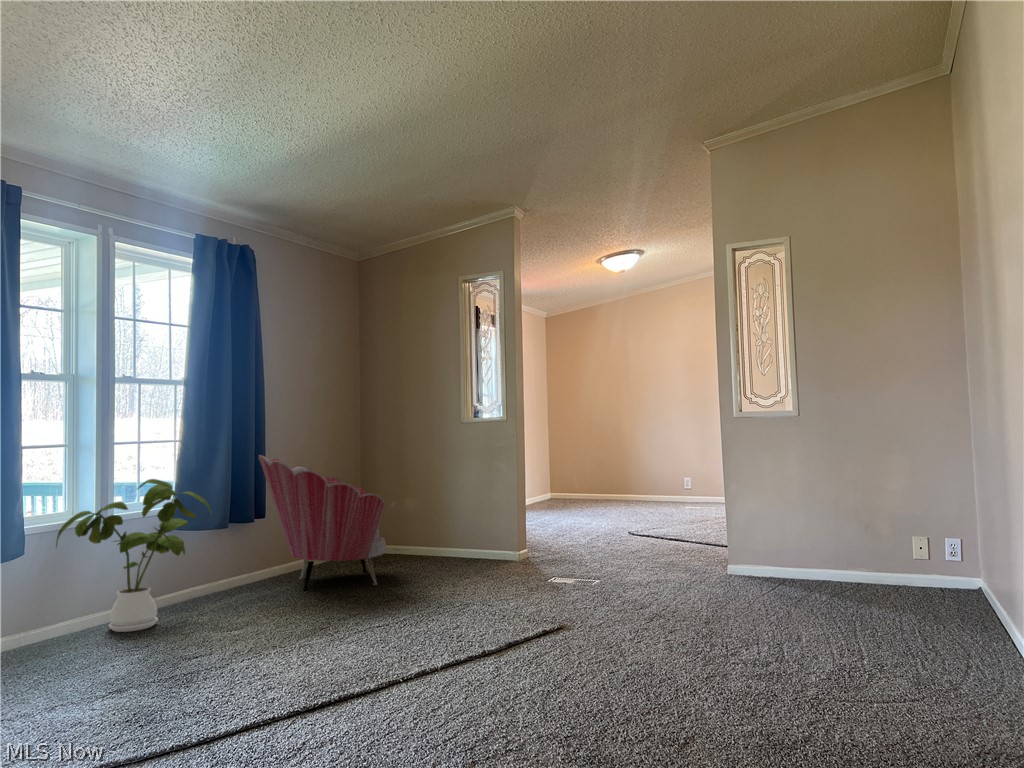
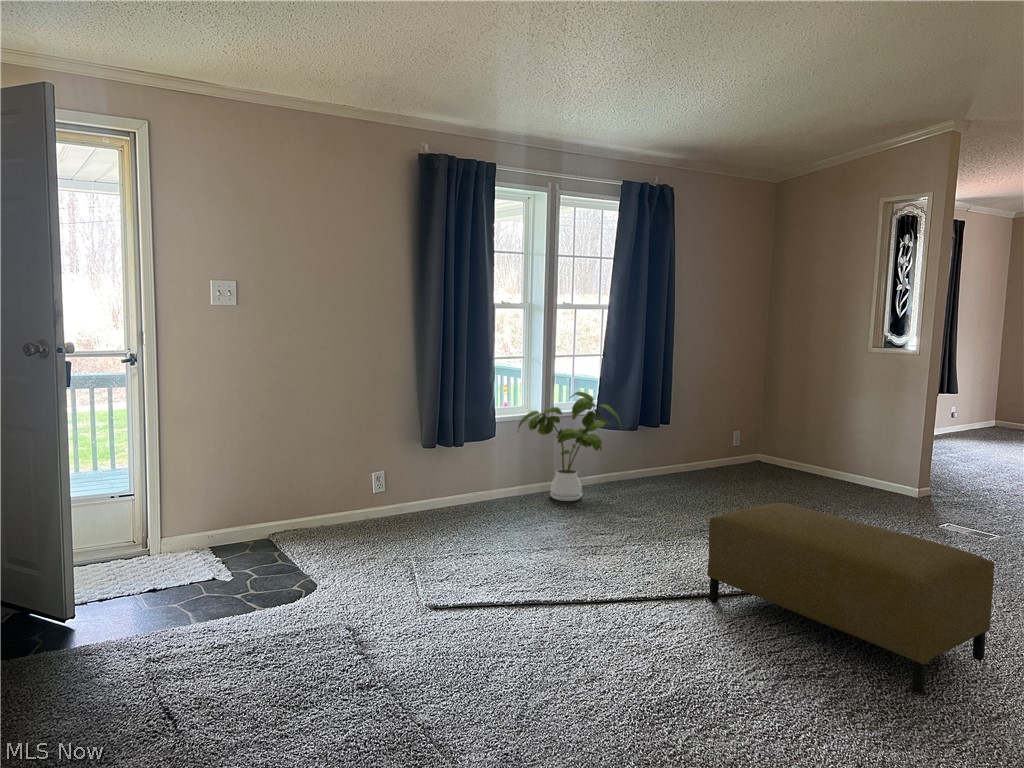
armchair: present [259,455,386,591] -> none [665,371,773,496]
ottoman: none [350,567,638,735] -> present [707,503,994,695]

